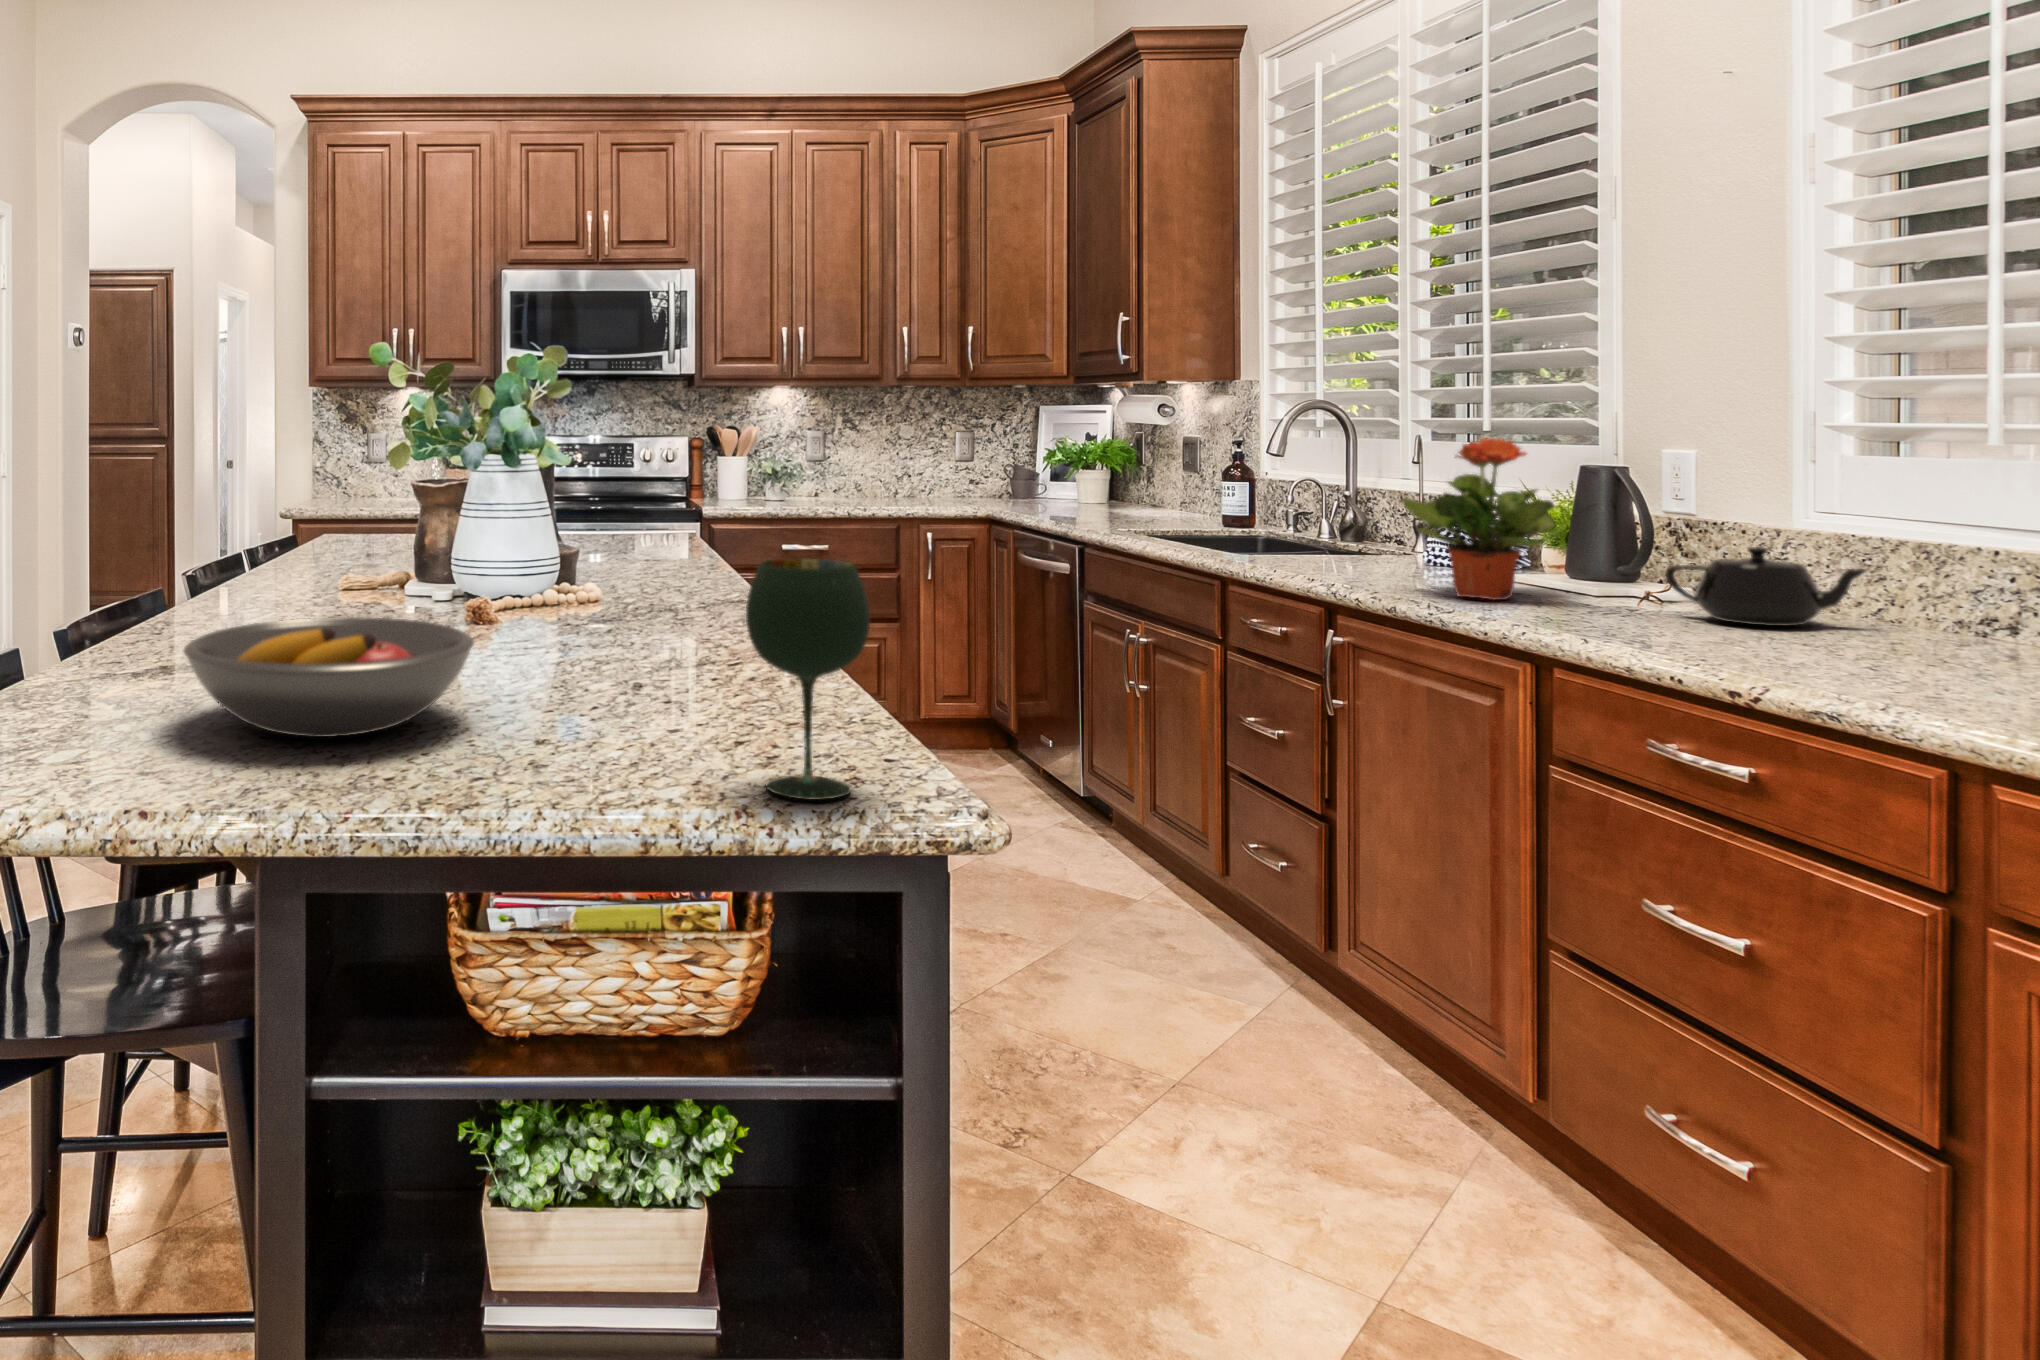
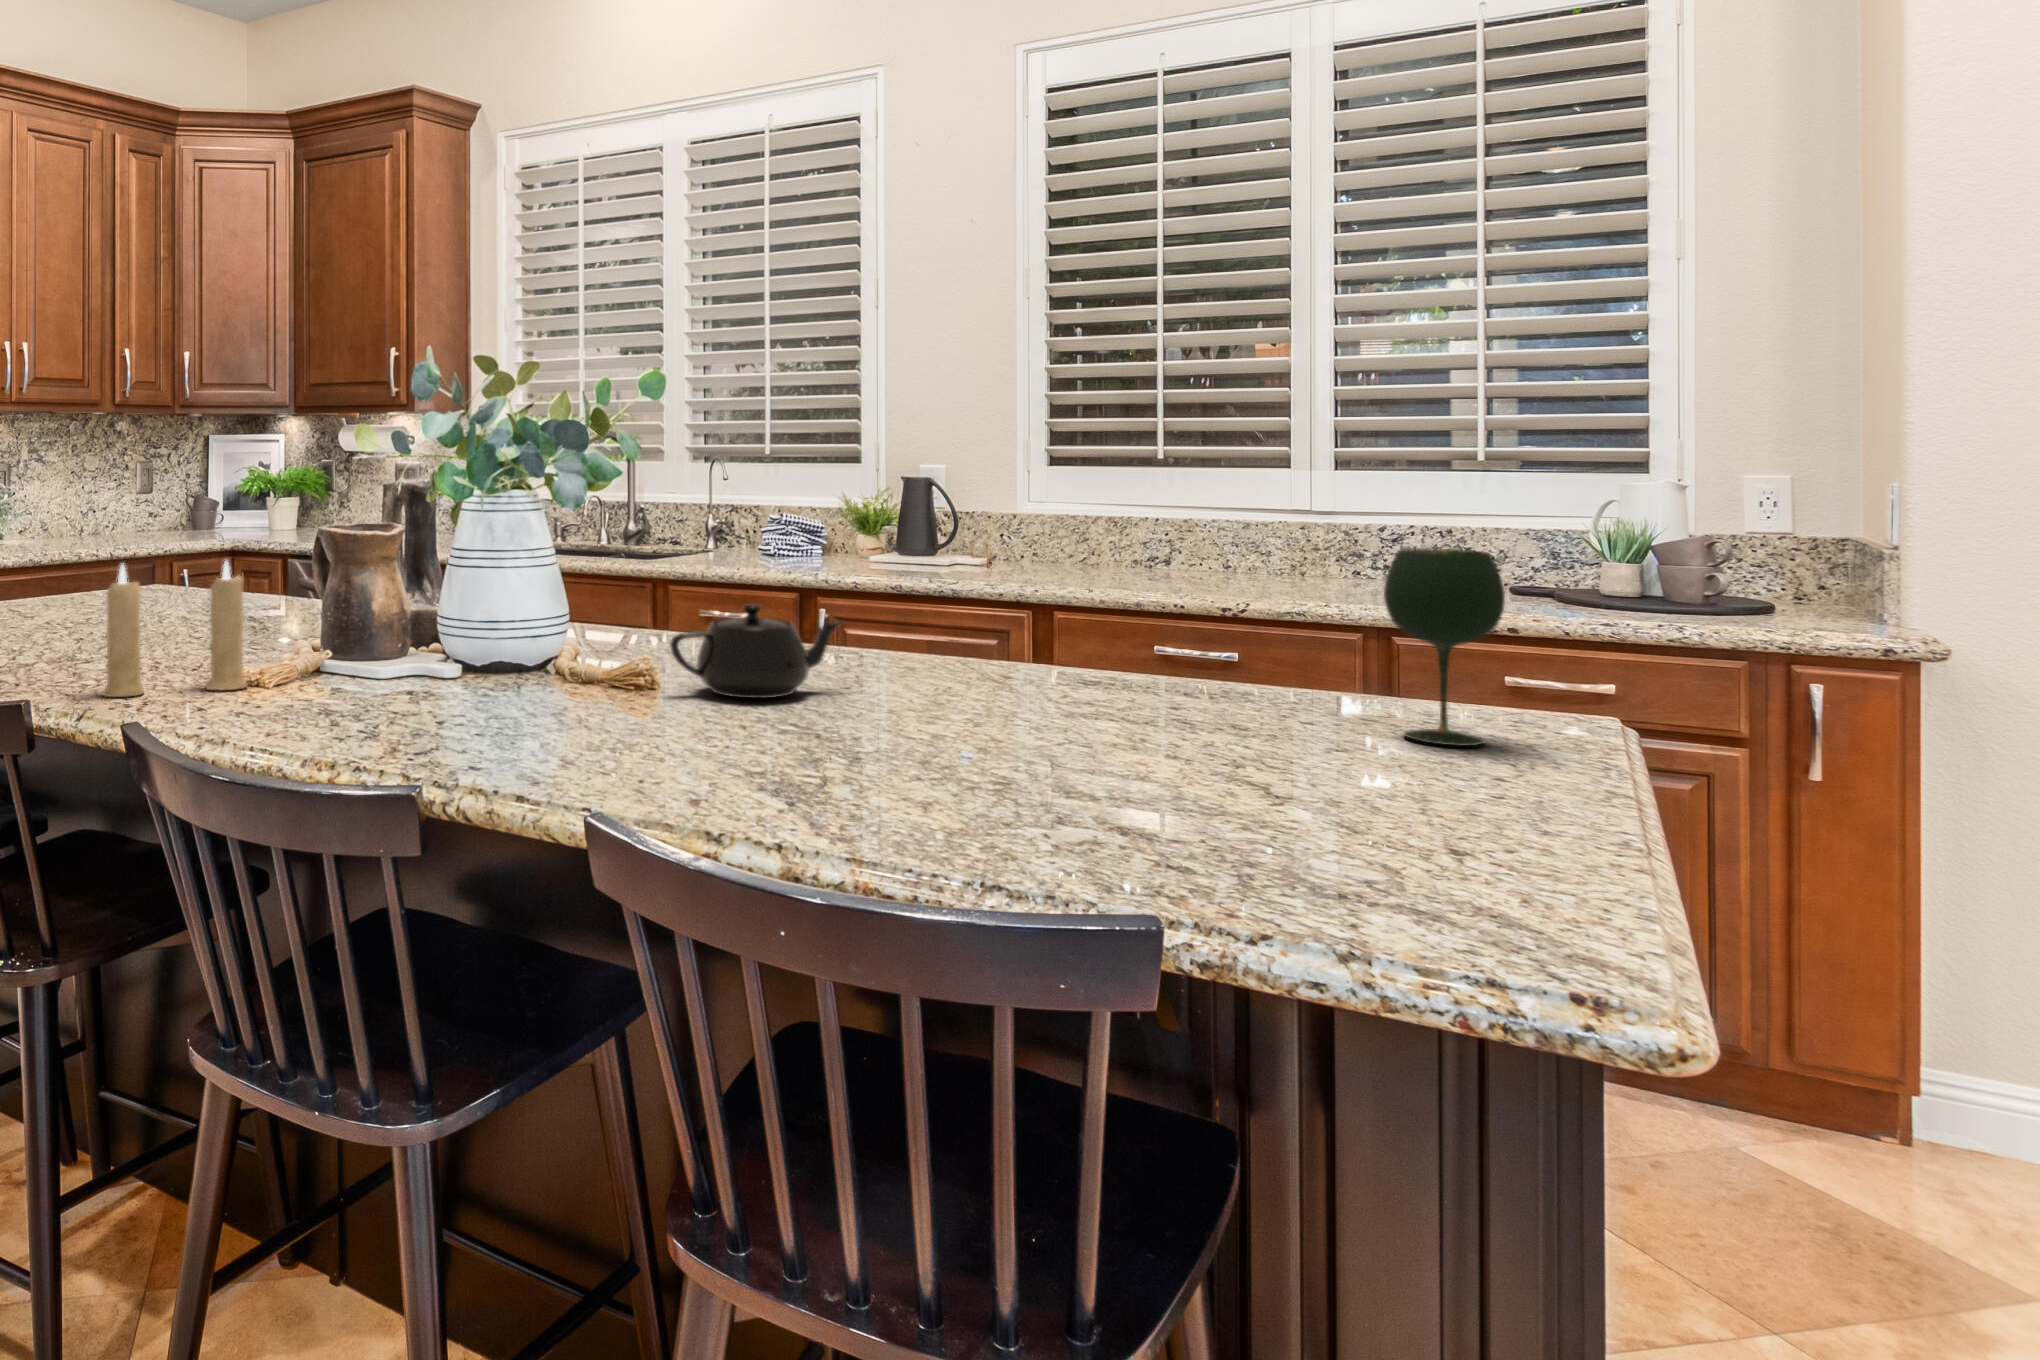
potted plant: present [1402,438,1554,600] -> none [860,456,968,575]
candle: none [301,498,383,594] -> present [102,561,247,697]
teapot: present [1665,547,1868,626] -> present [670,604,843,698]
fruit bowl: present [184,617,474,737] -> none [890,665,1269,807]

